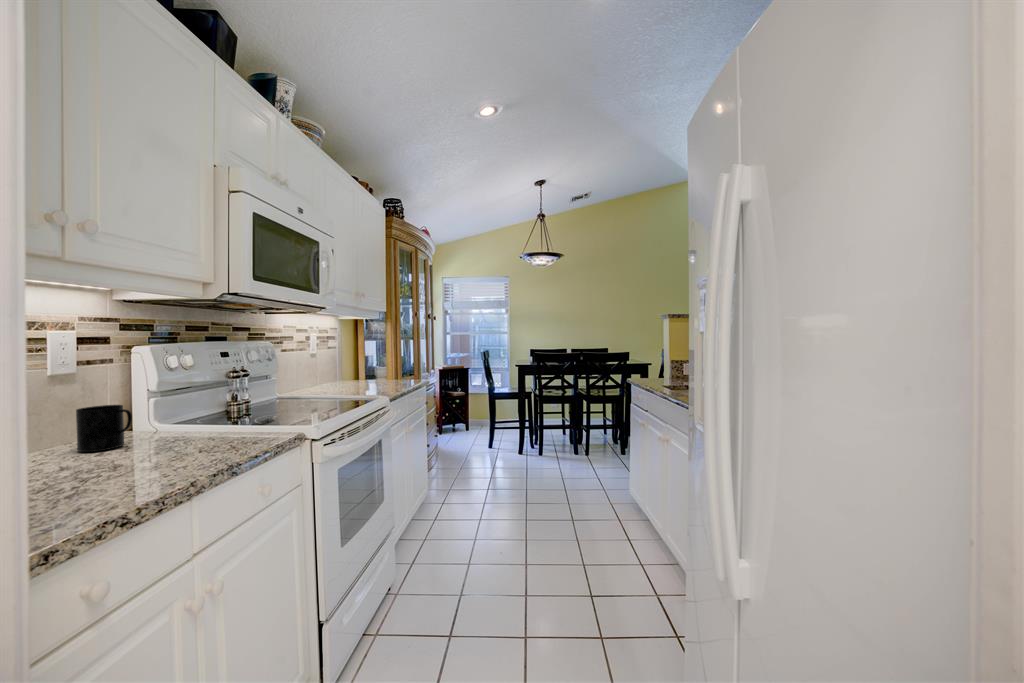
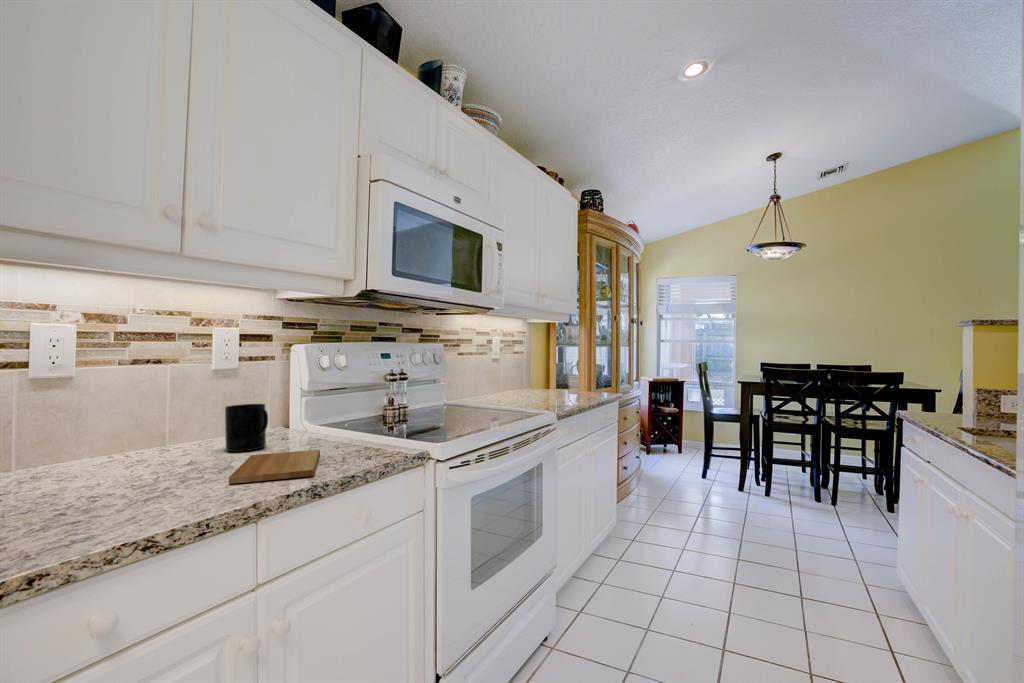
cutting board: none [128,440,220,474] -> present [229,450,320,484]

